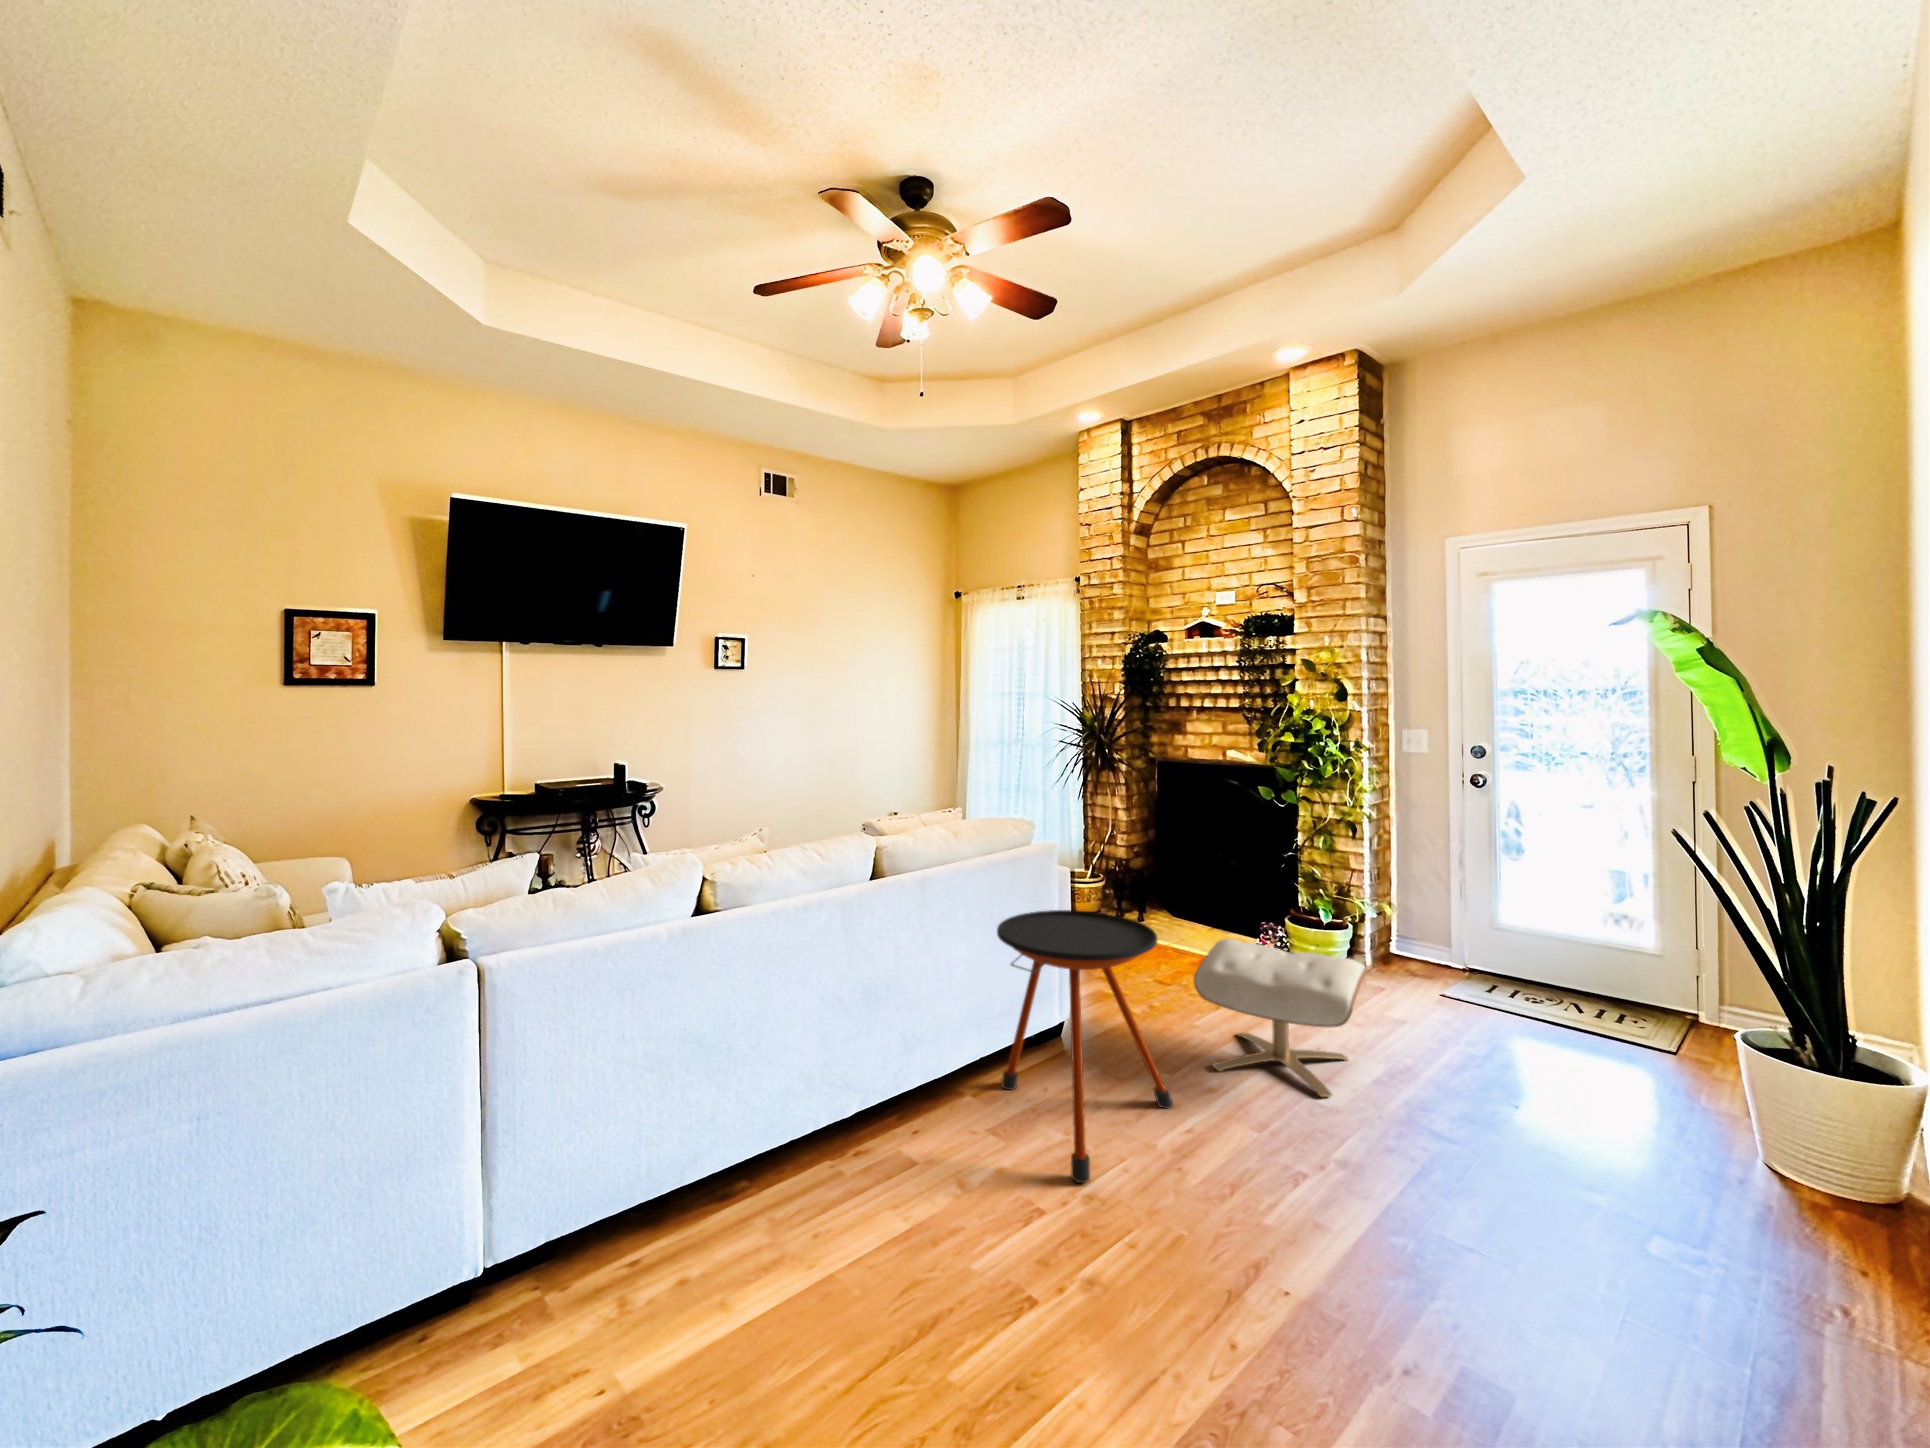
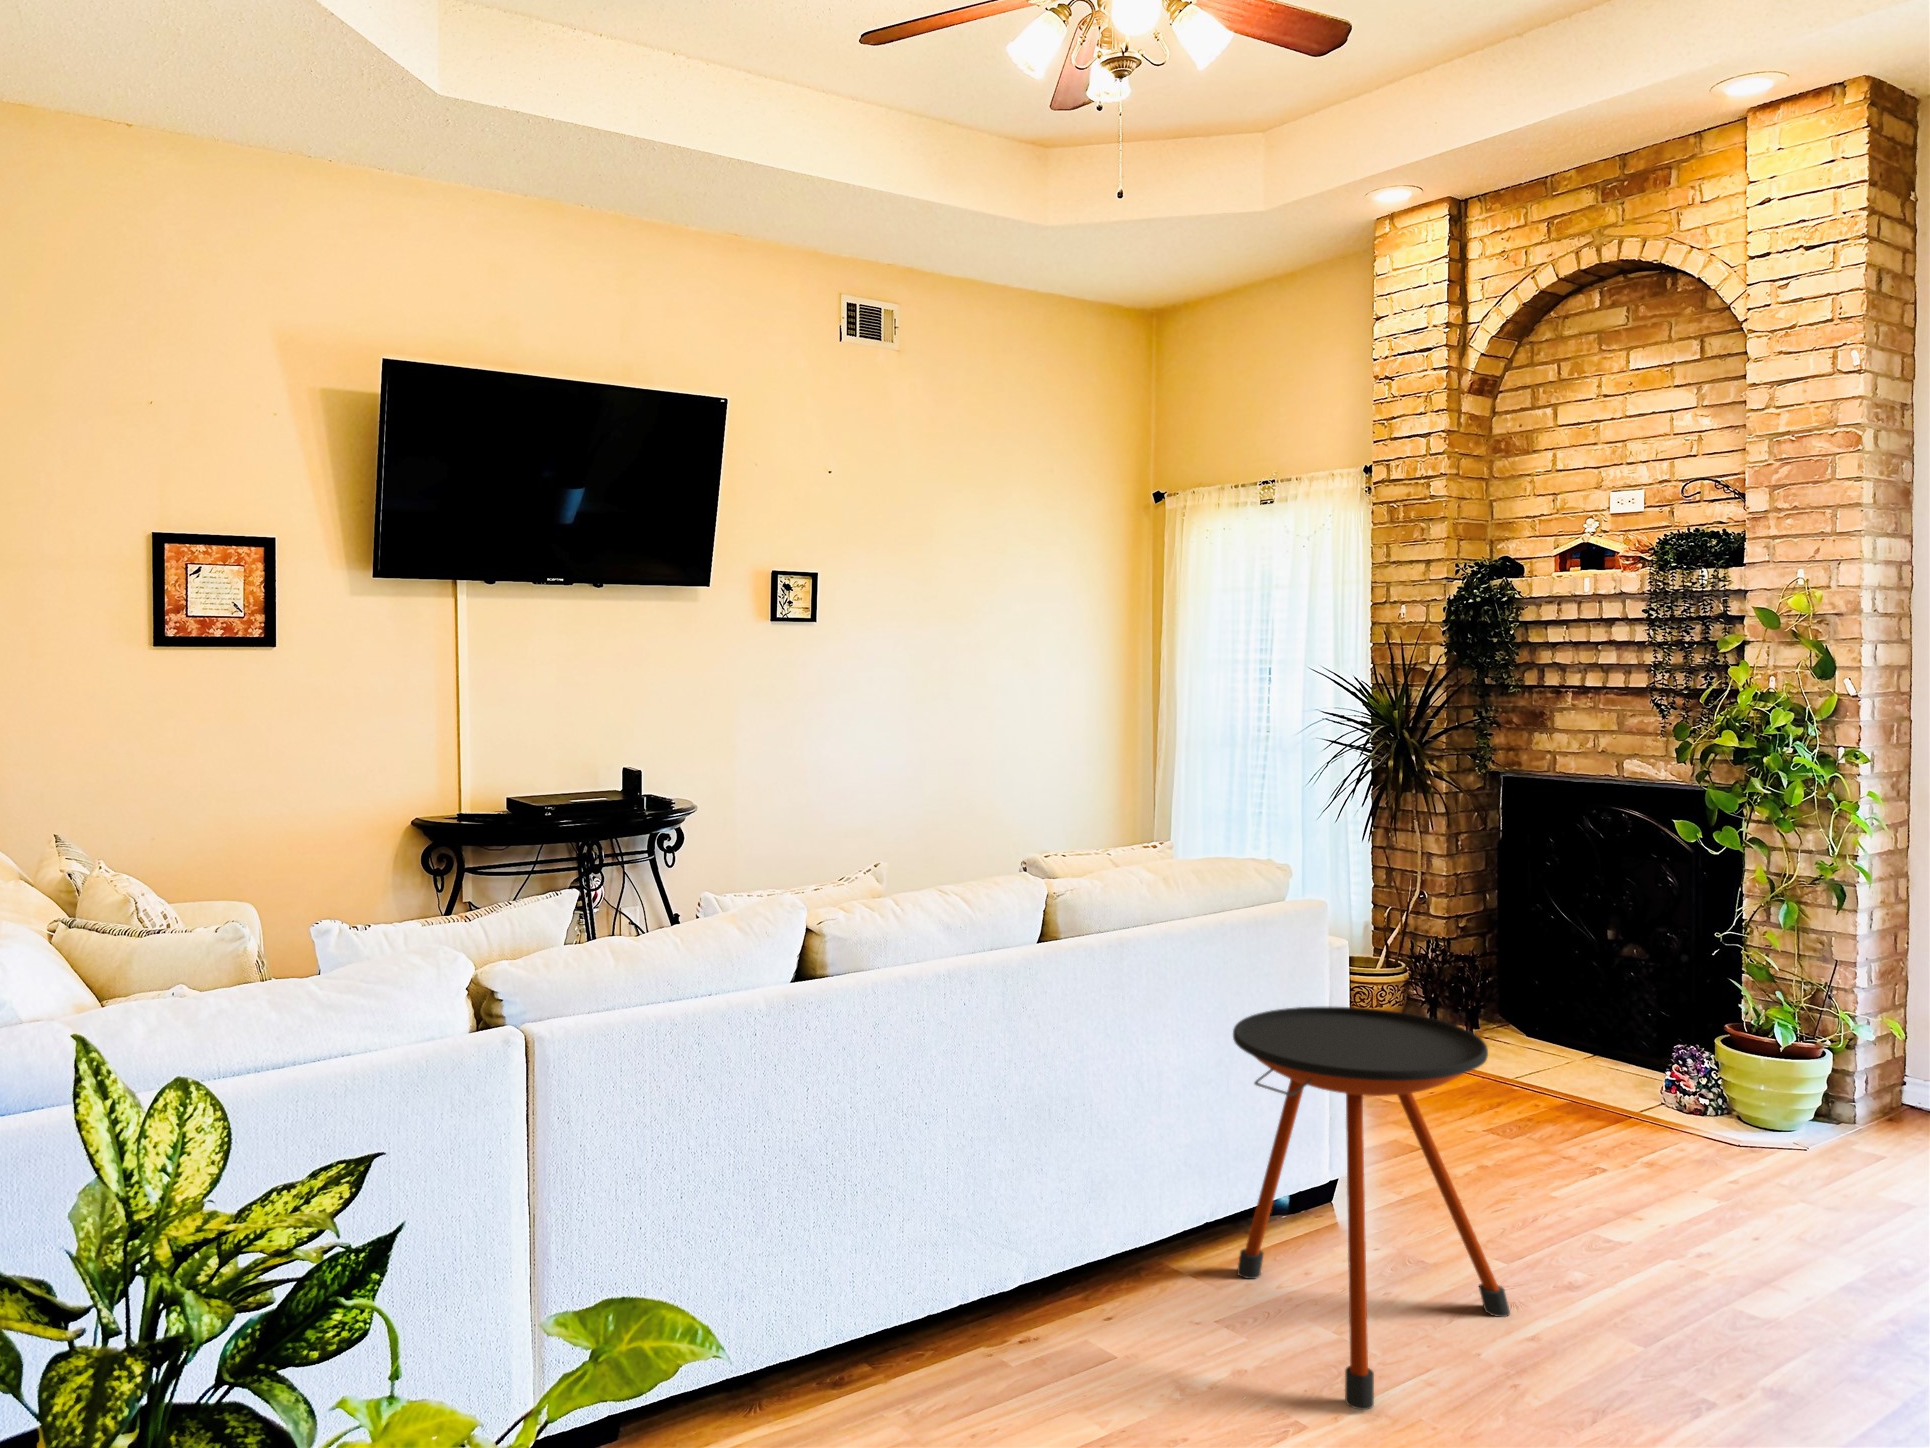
ottoman: present [1194,939,1367,1097] -> none [1549,1063,1842,1313]

